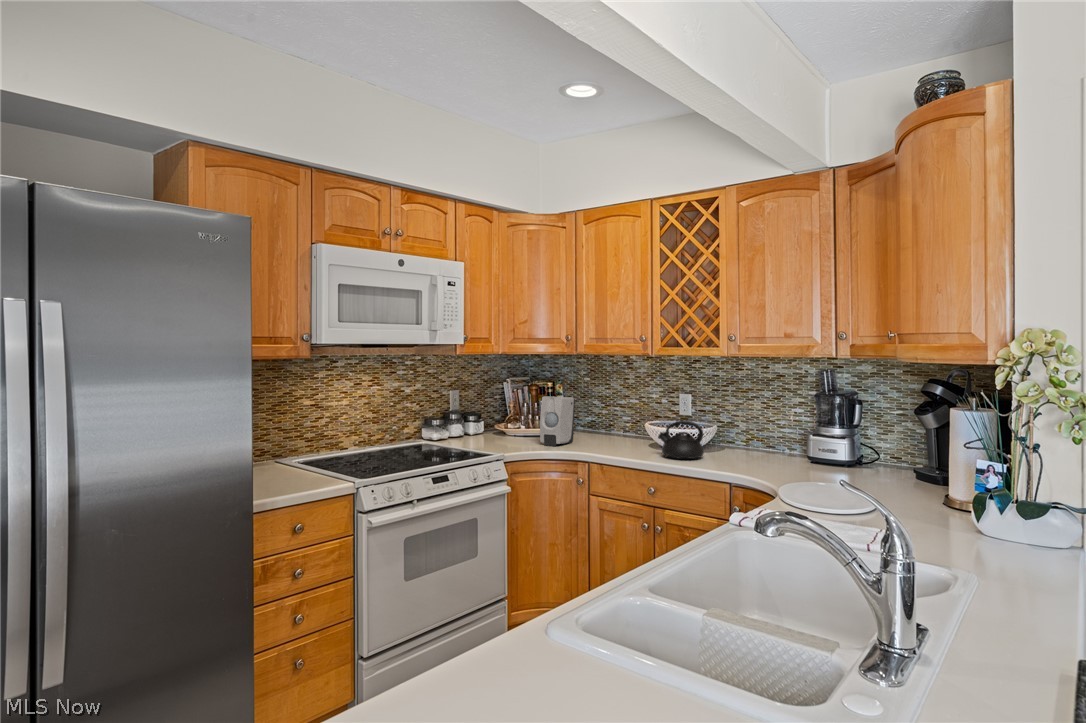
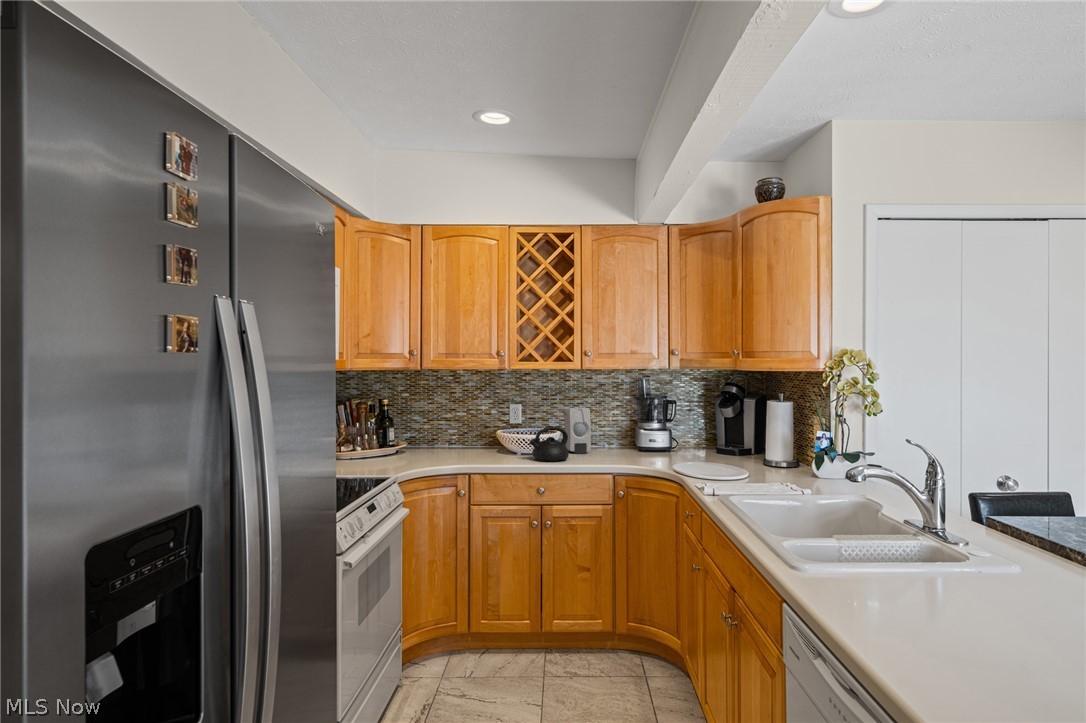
soap dispenser: present [540,396,575,446] -> present [564,408,591,454]

